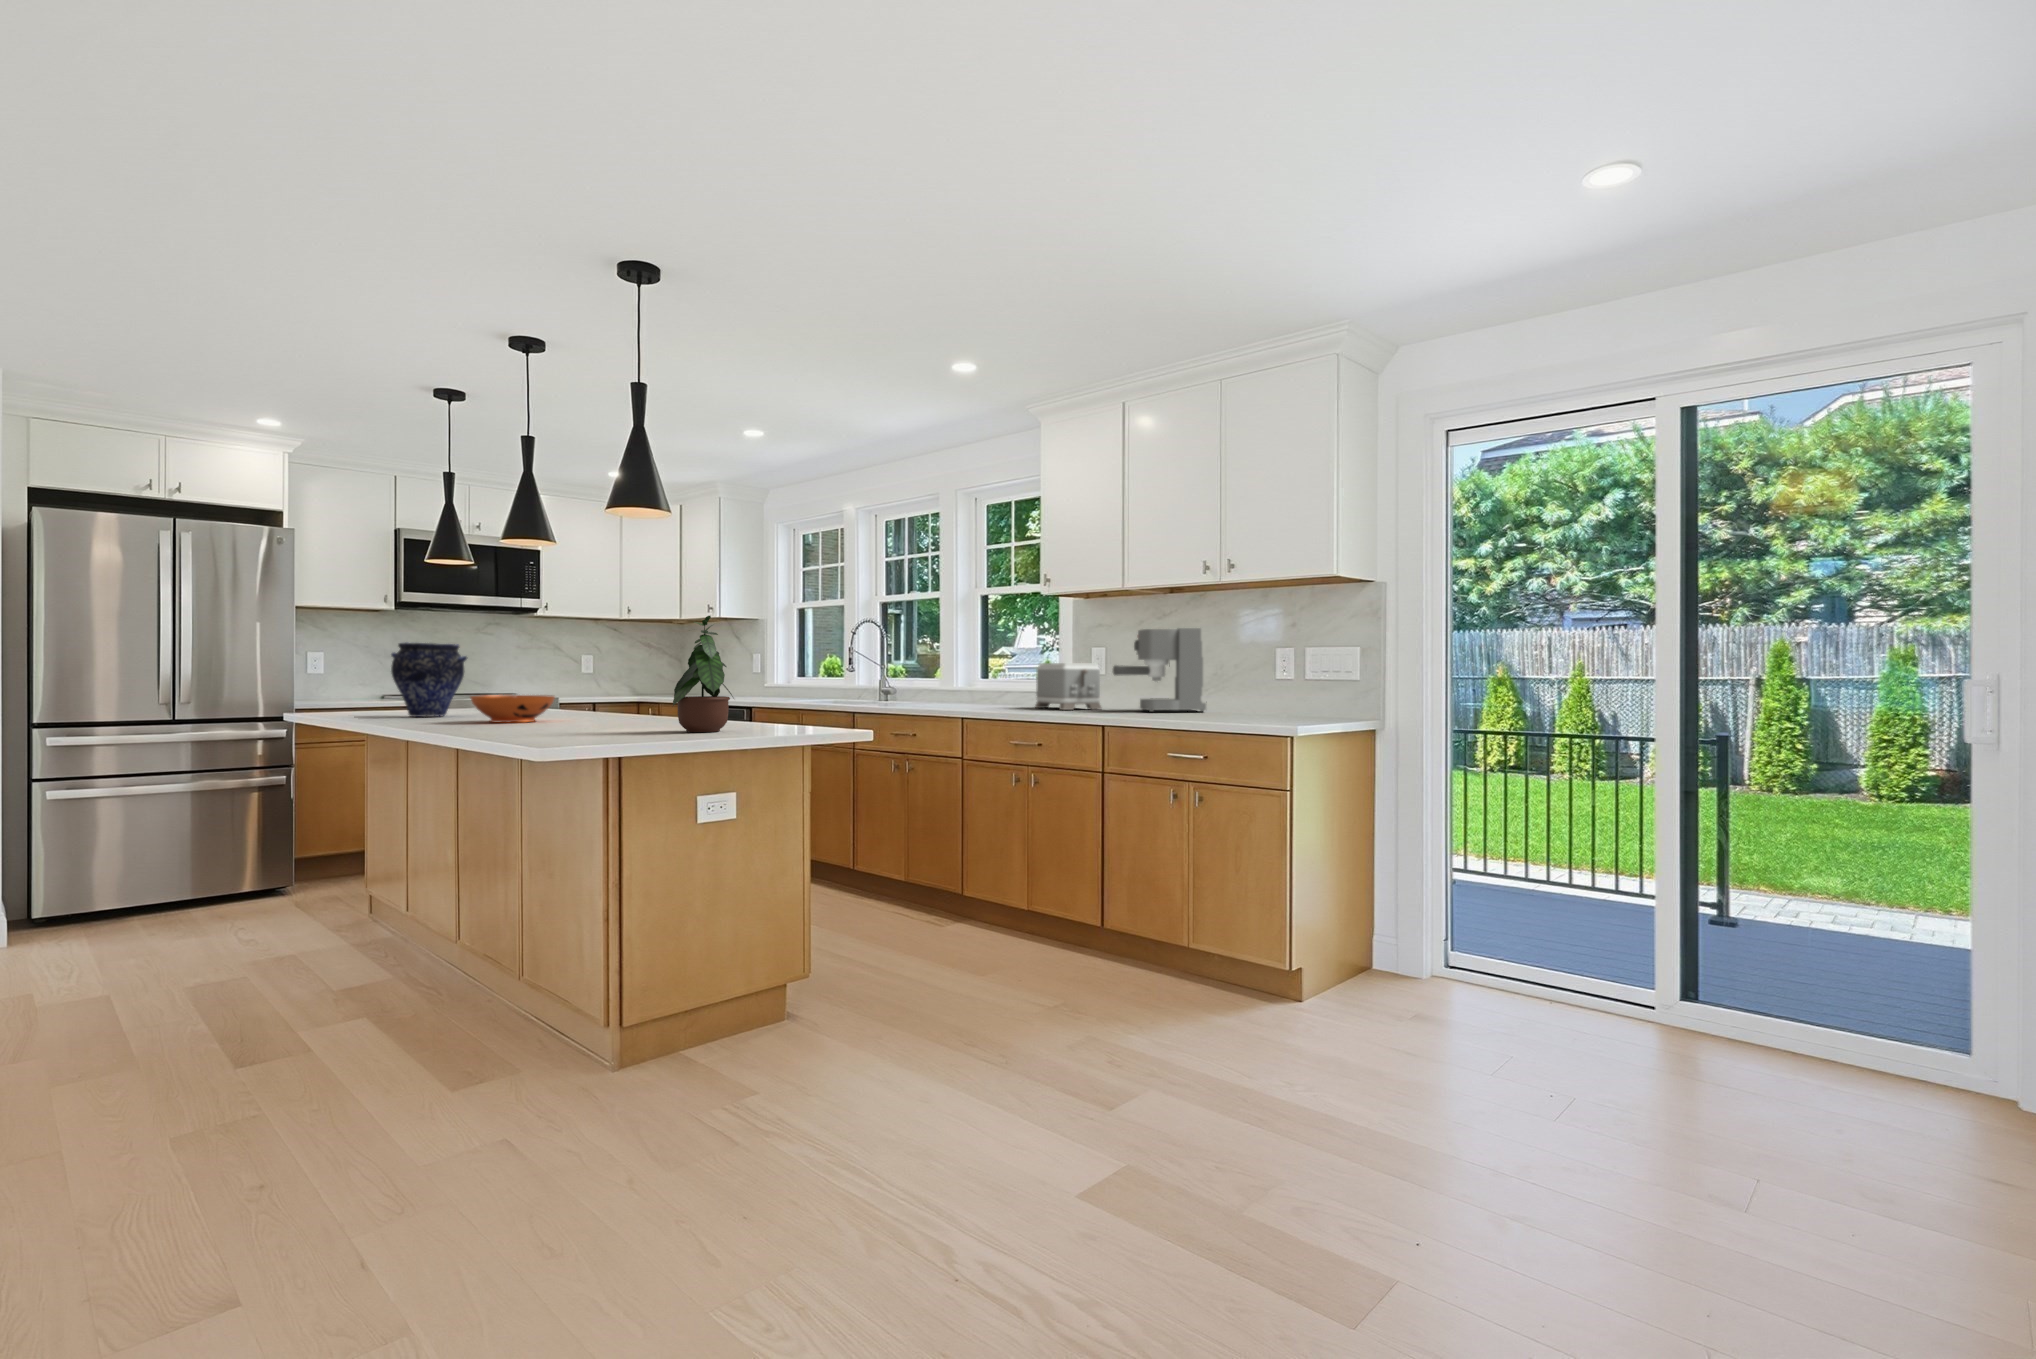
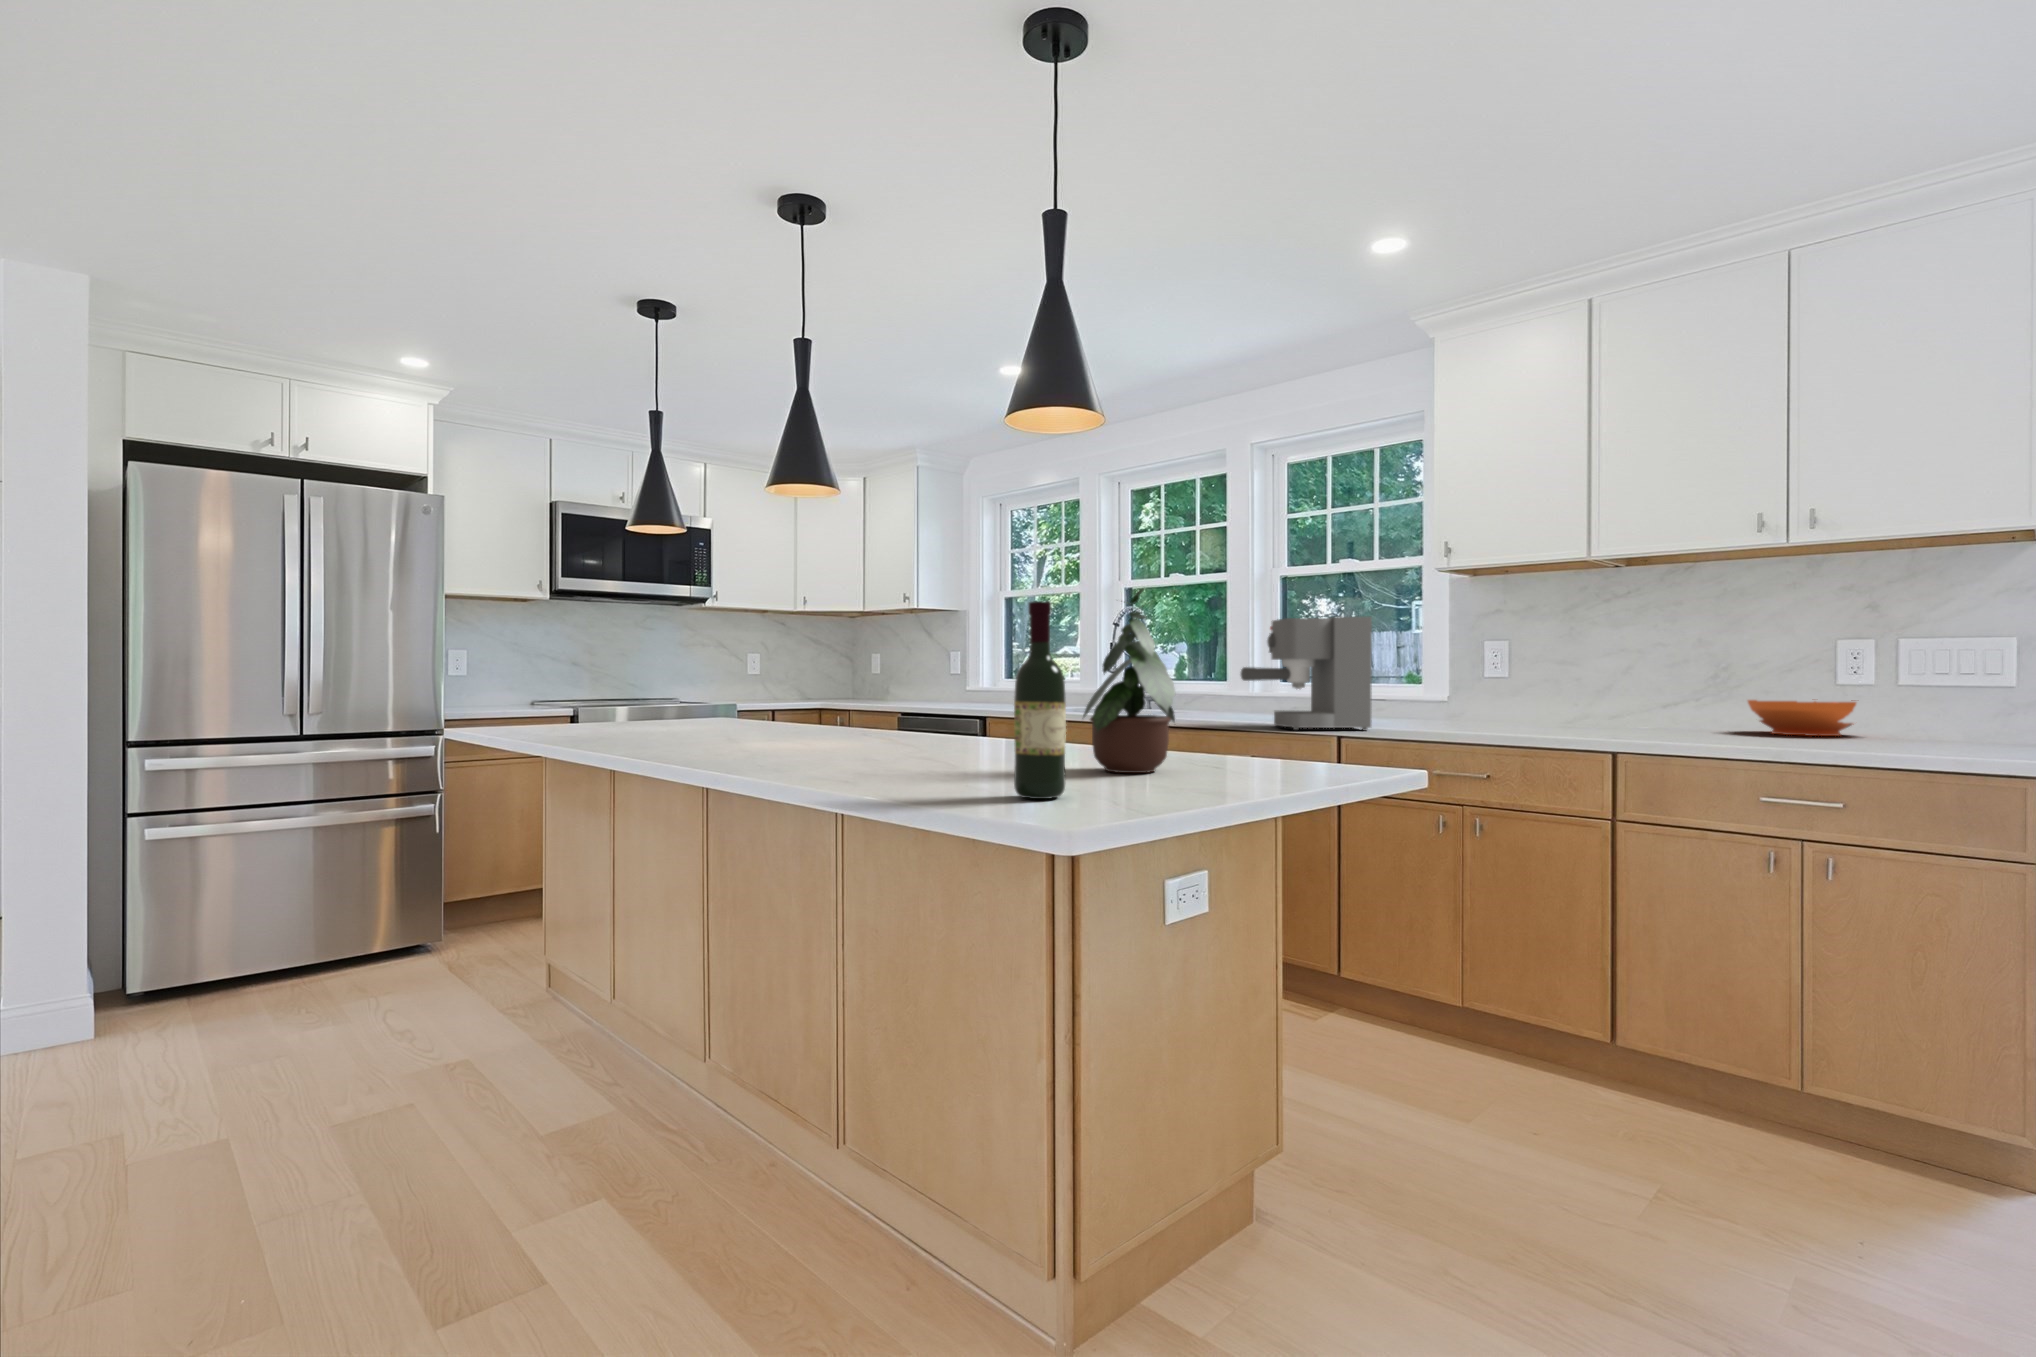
wine bottle: none [581,627,613,741] -> present [1014,601,1066,799]
coffee maker: present [1113,628,1206,712] -> present [1241,617,1372,730]
vase: present [391,643,467,717] -> none [584,636,681,735]
toaster: present [1035,663,1101,710] -> none [1380,662,1492,724]
decorative bowl: present [471,695,555,723] -> present [1748,700,1856,736]

